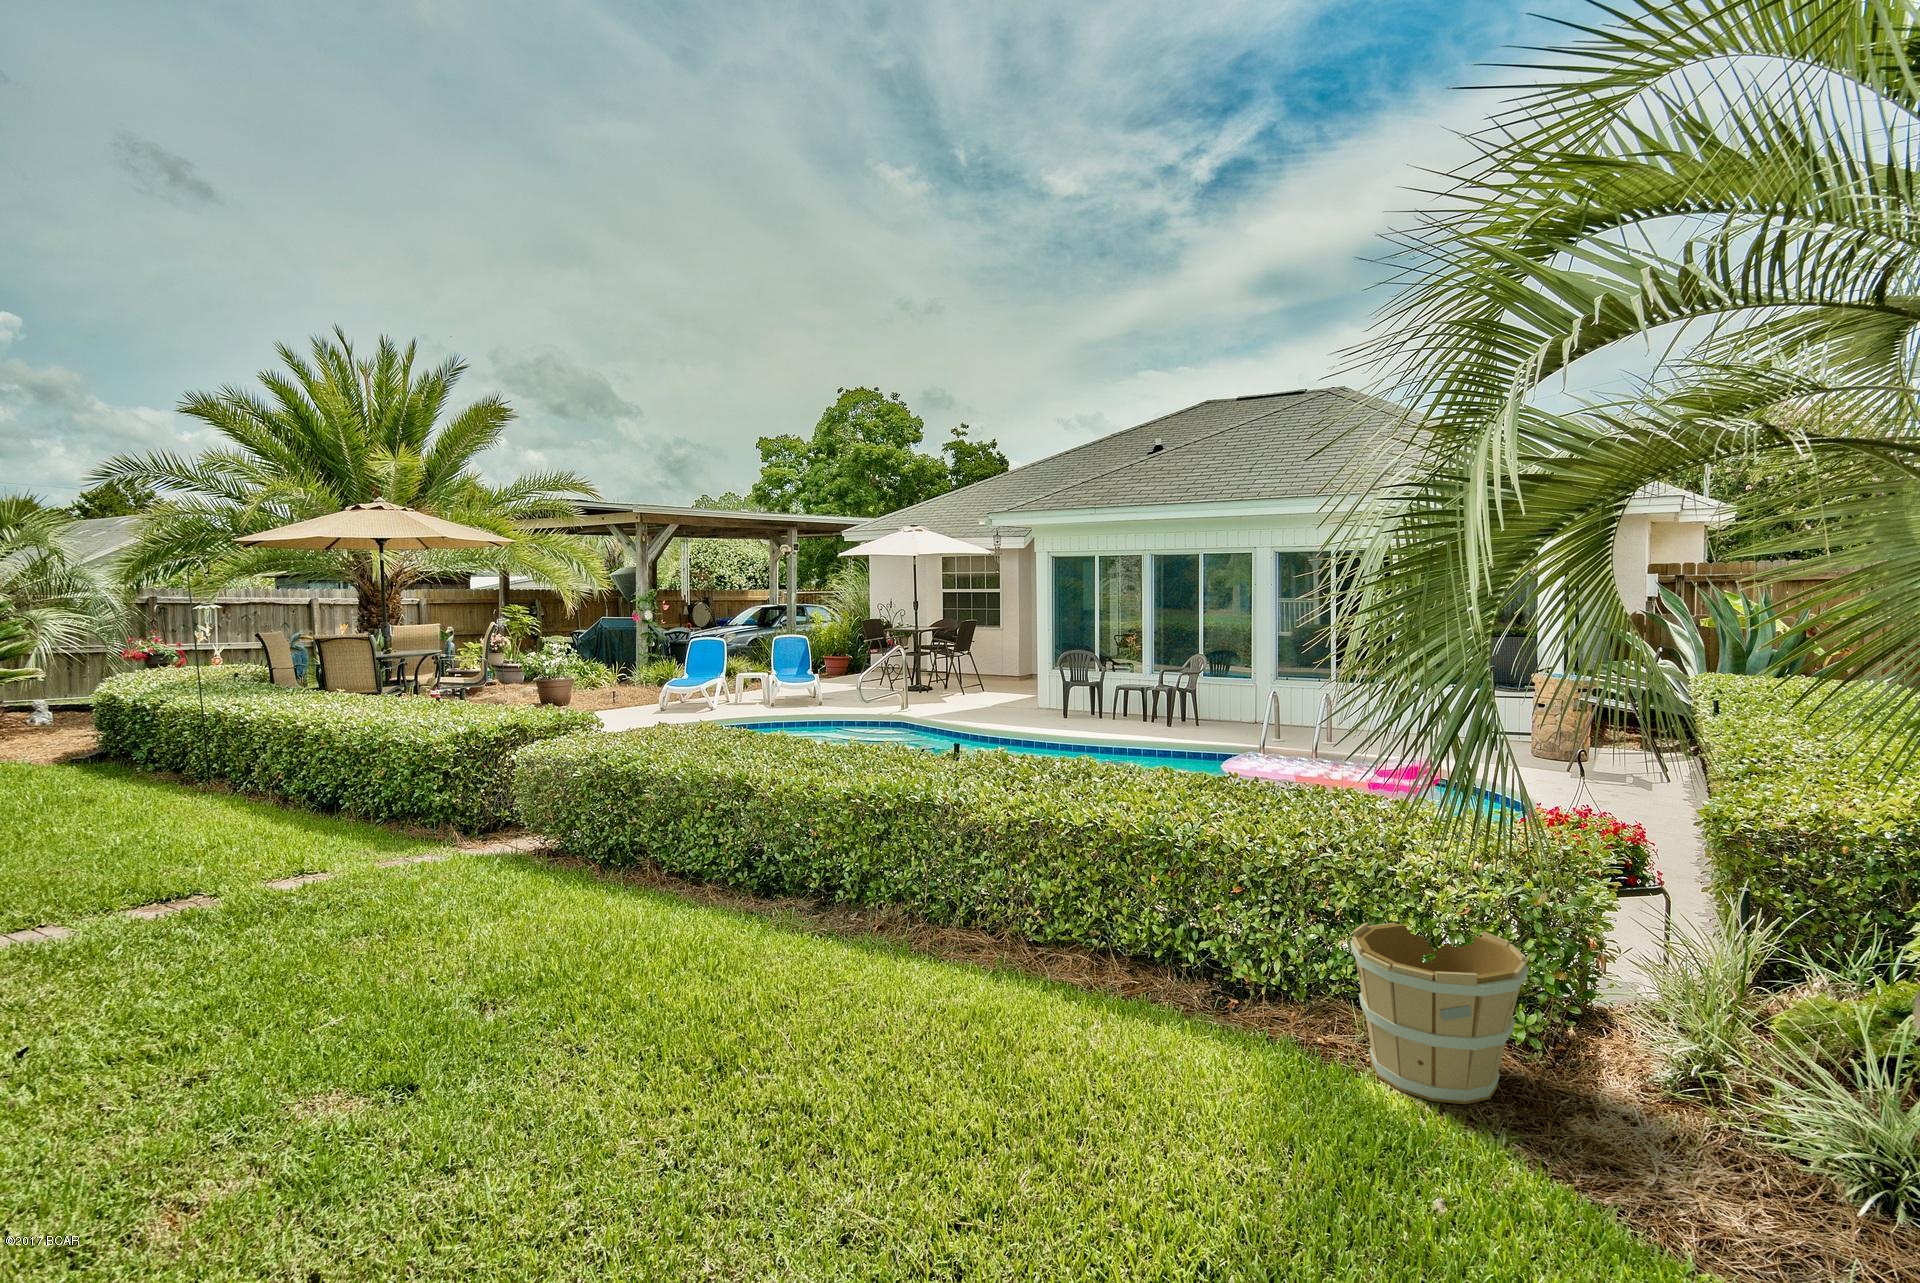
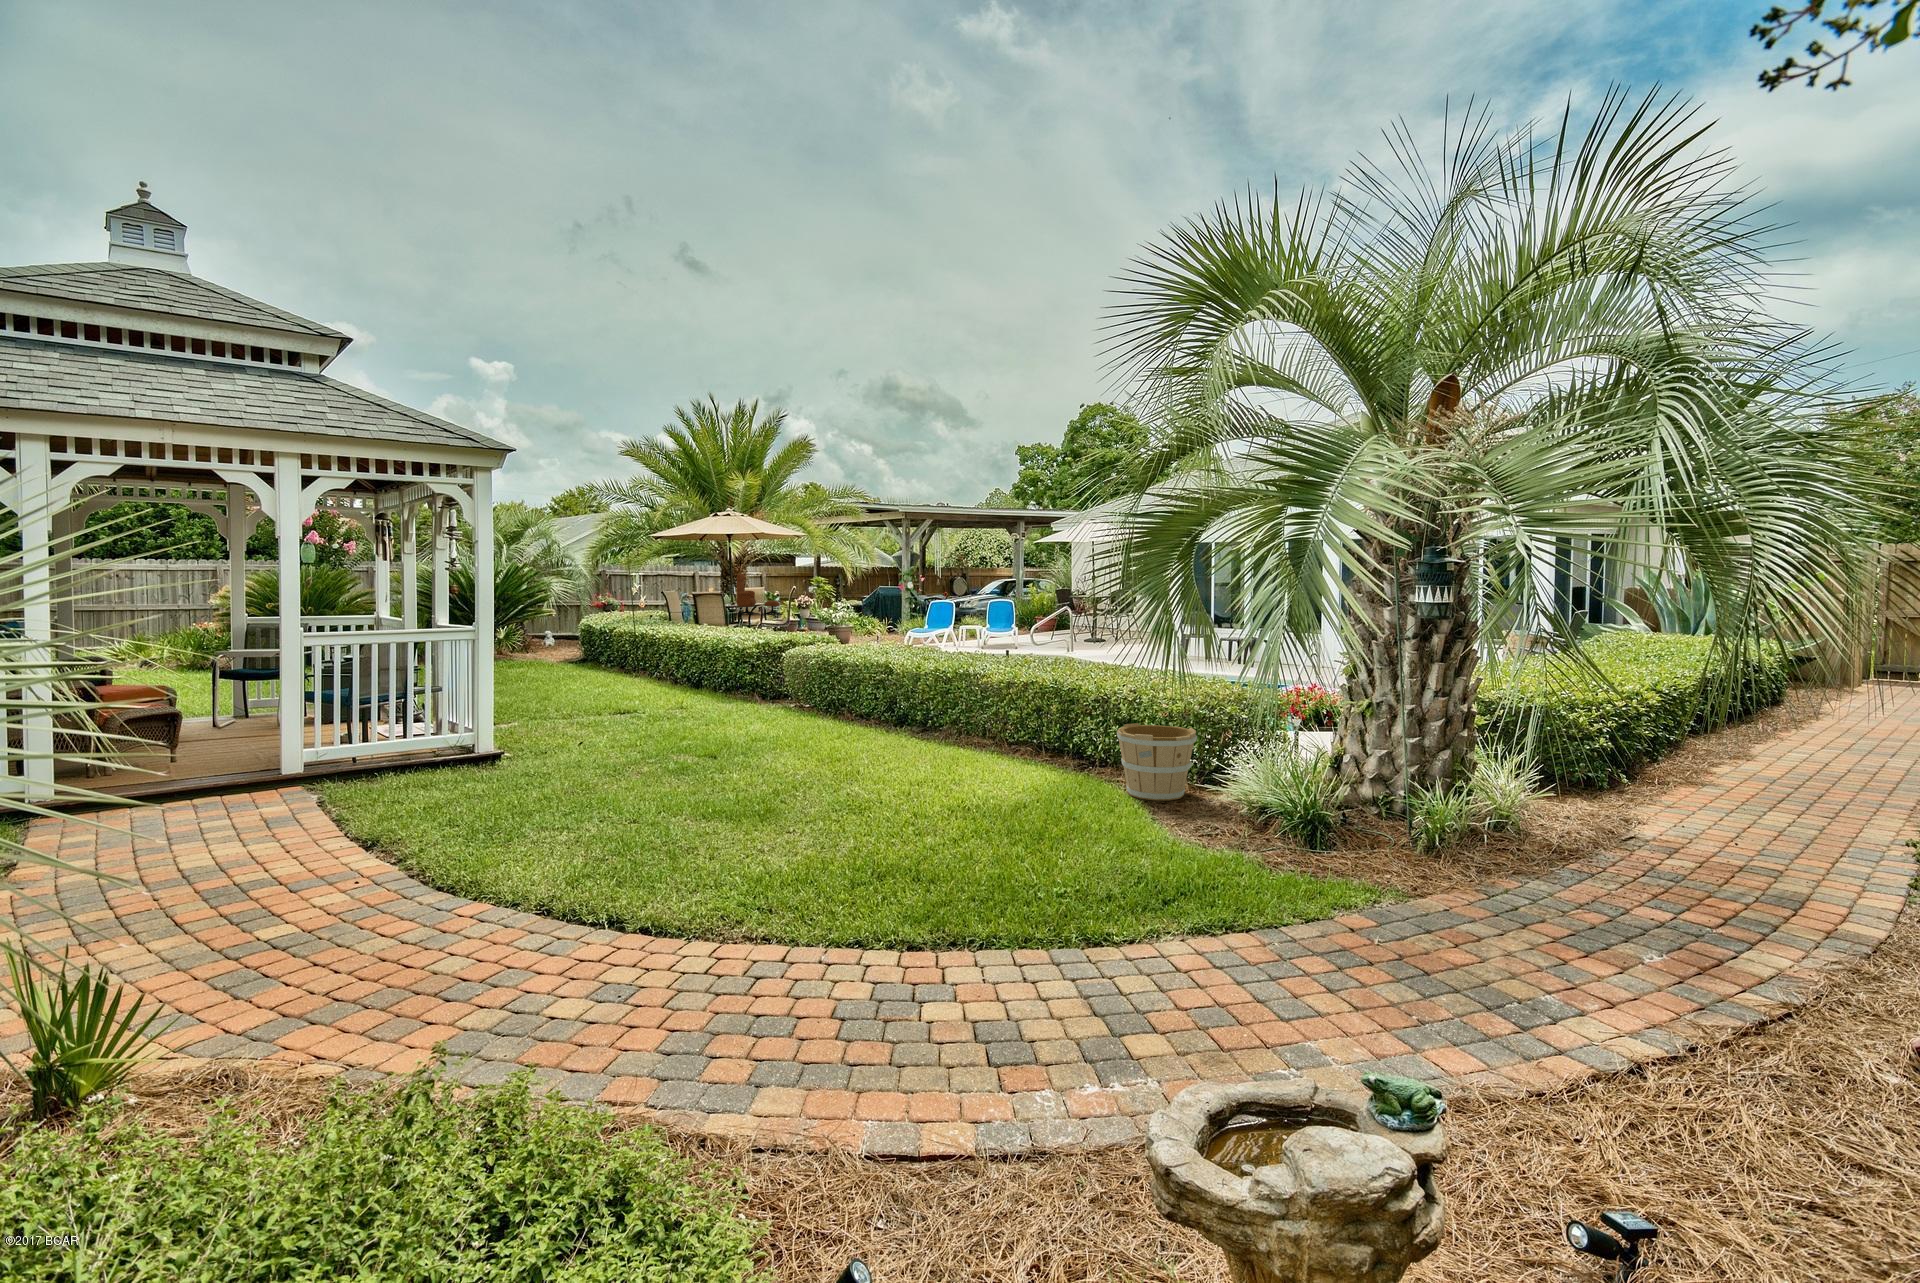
lounge chair: none [387,603,467,666] -> present [736,574,782,615]

